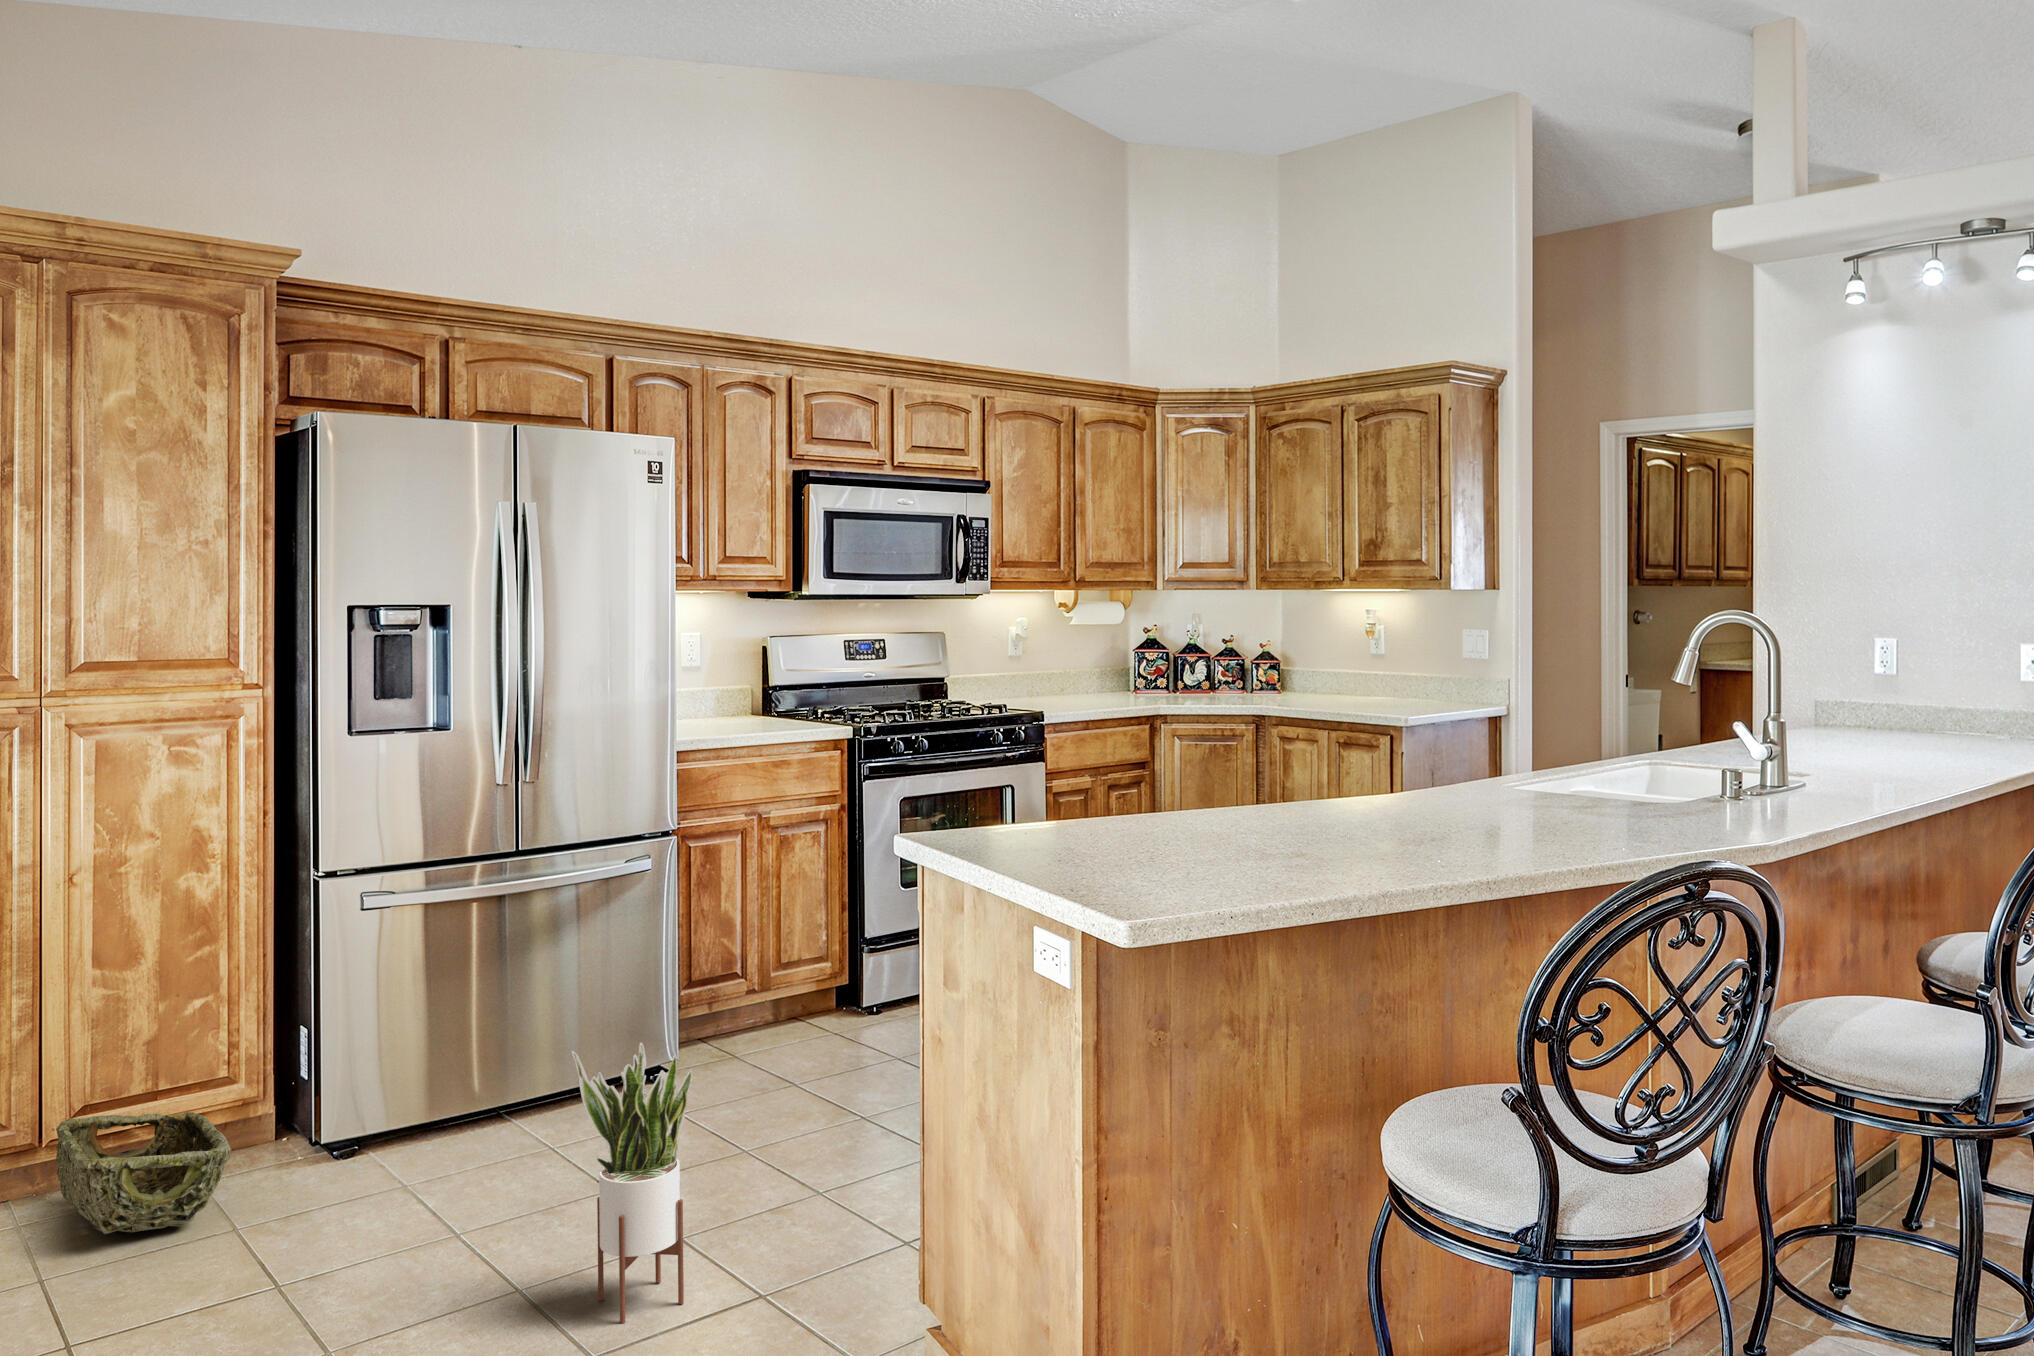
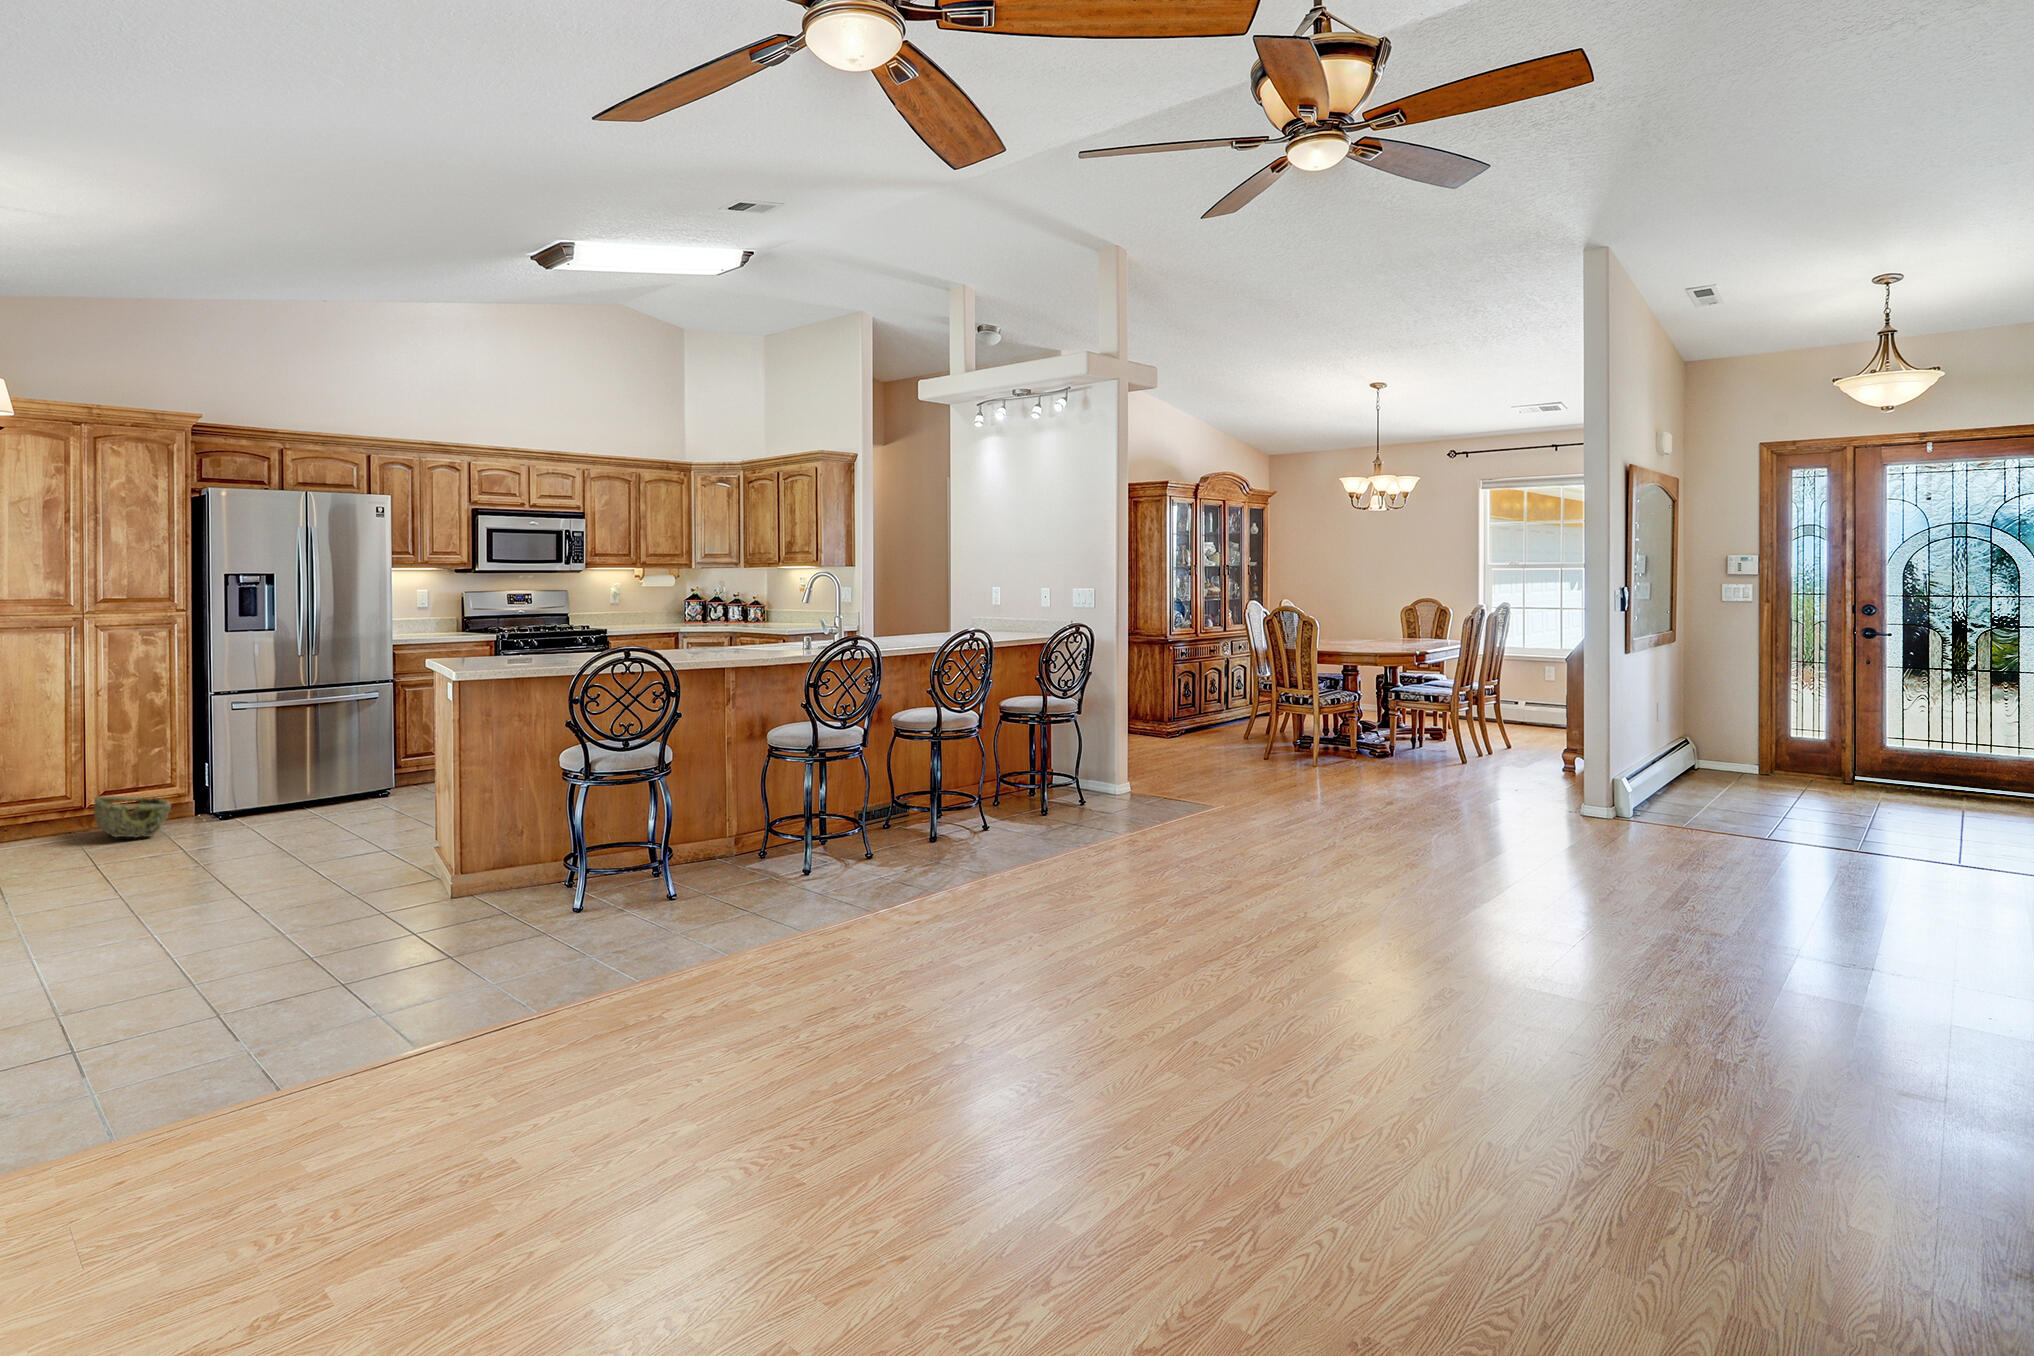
potted plant: present [572,1043,693,1323] -> none [306,748,359,855]

